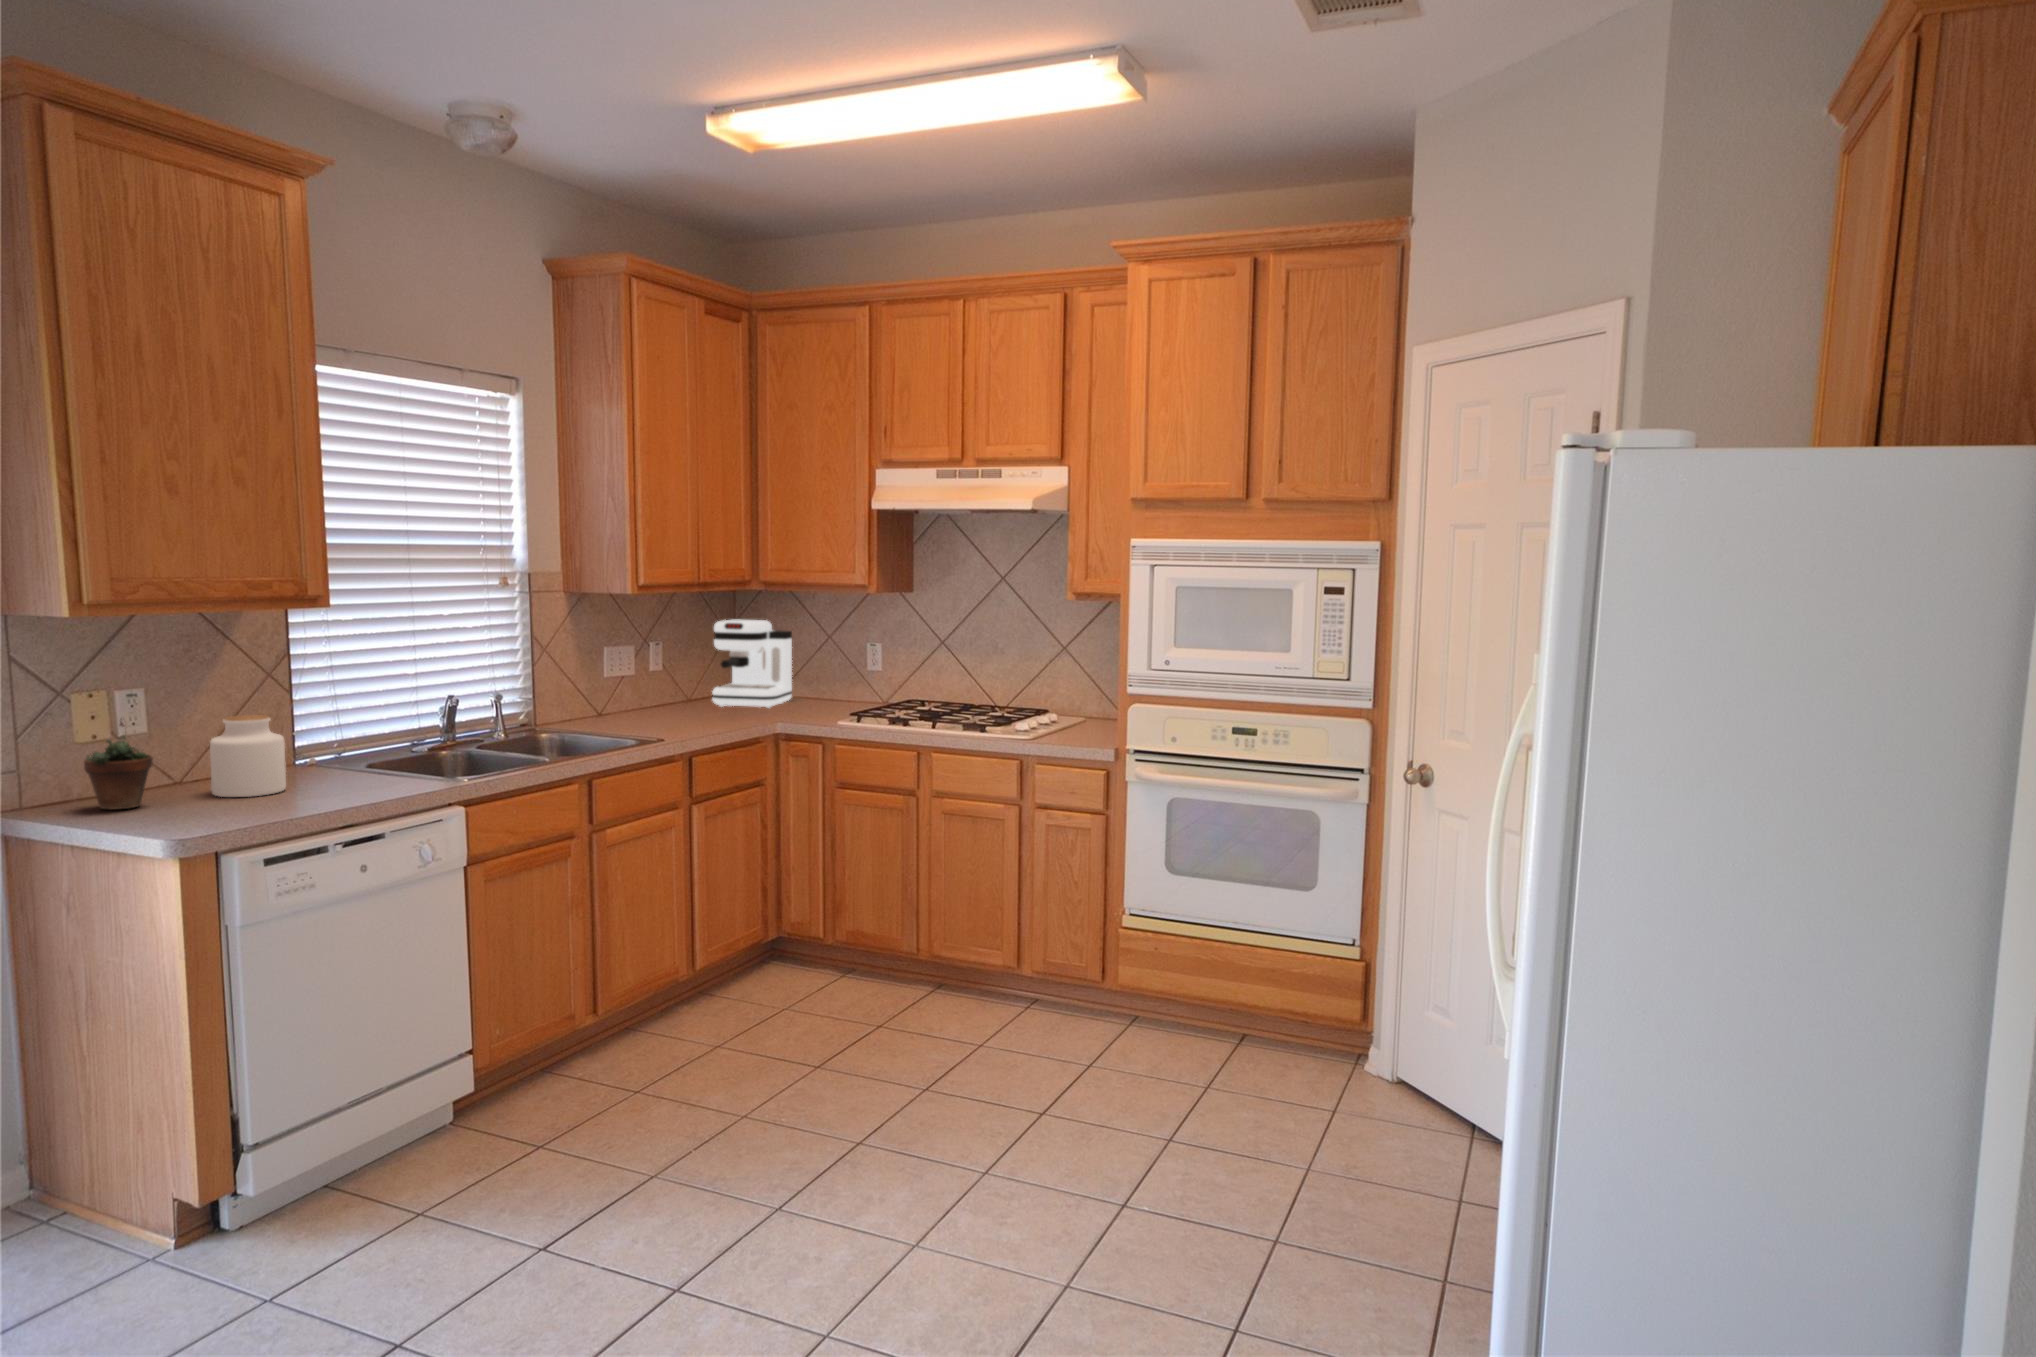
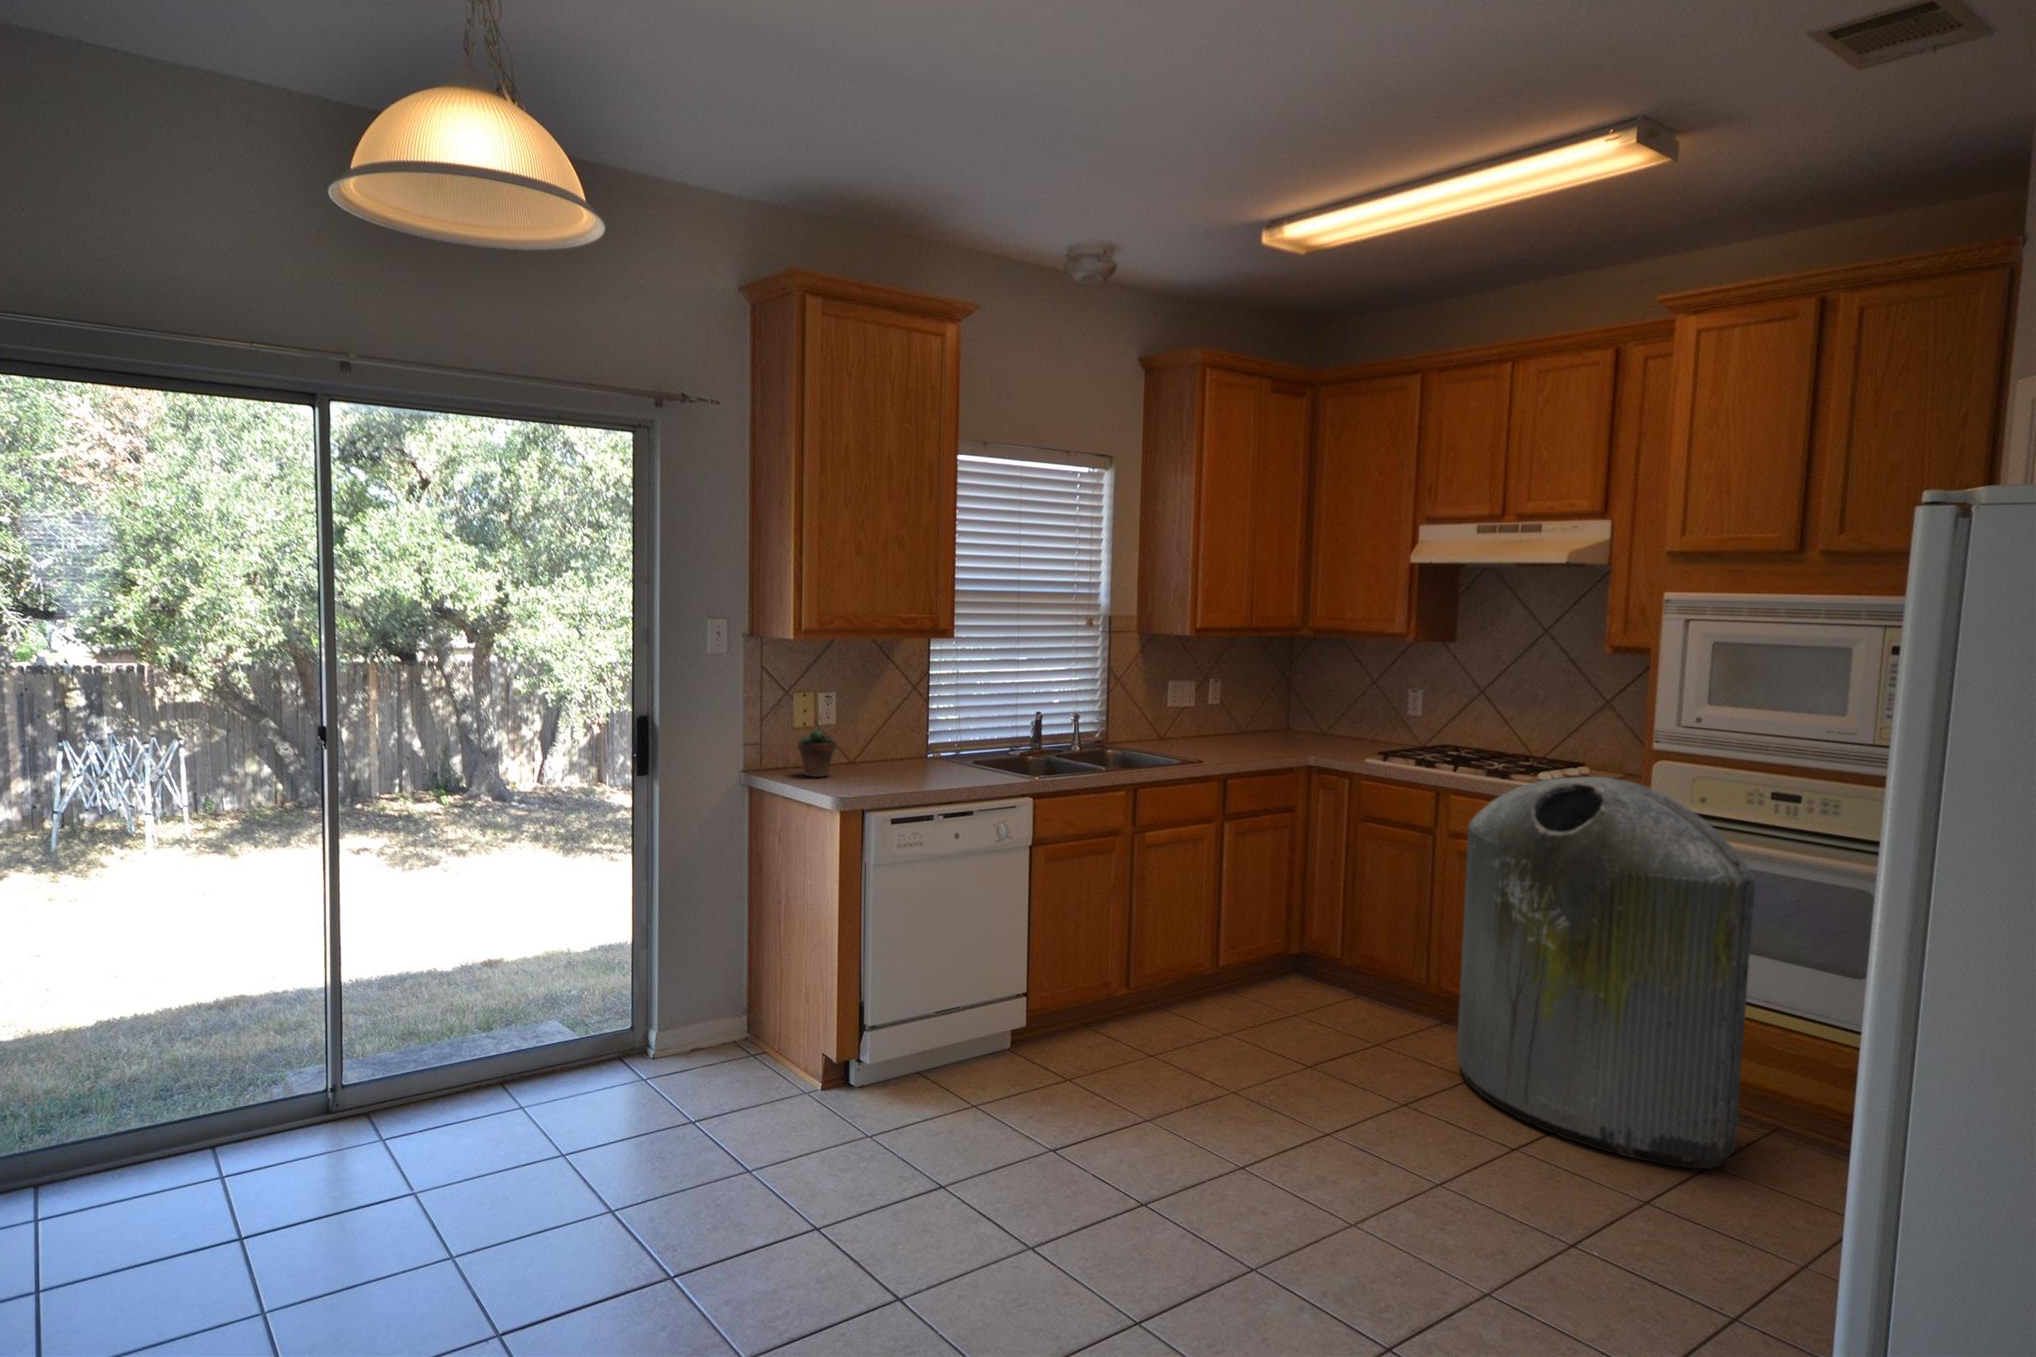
coffee maker: present [712,620,792,708] -> none [1260,661,1339,745]
jar: present [210,715,286,797] -> none [870,718,916,777]
trash can: none [960,721,1236,1089] -> present [1457,777,1755,1169]

